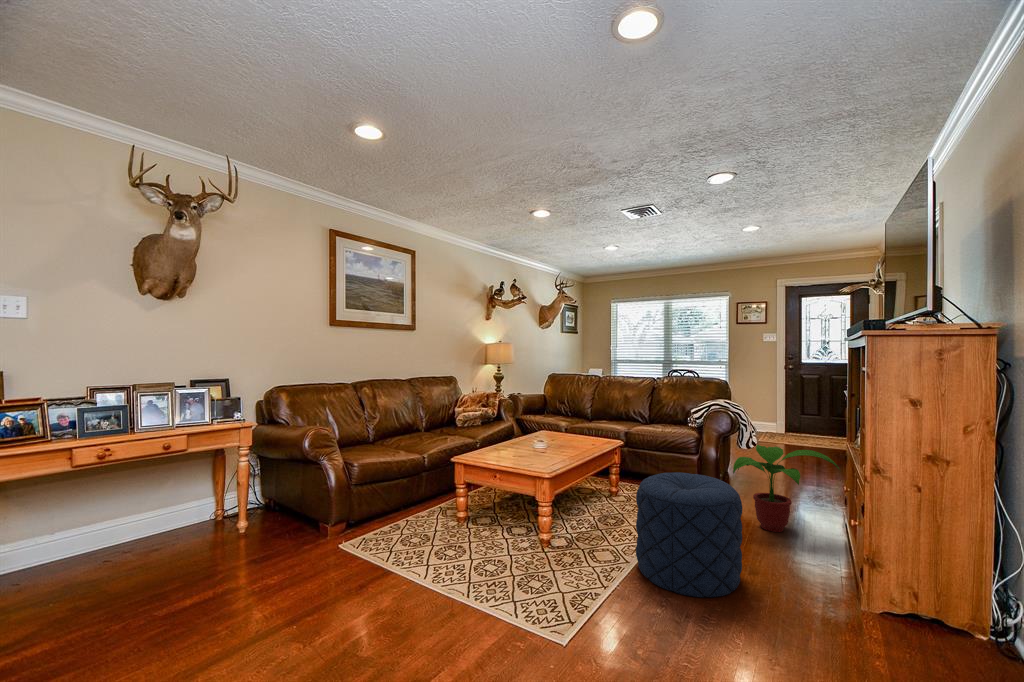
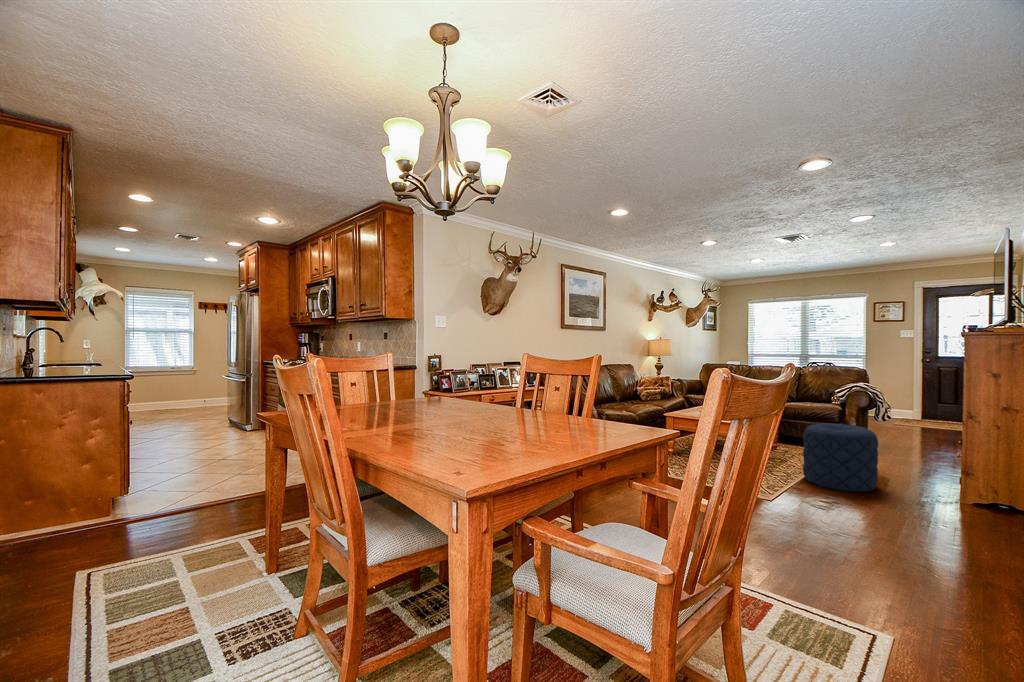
potted plant: present [733,445,839,532] -> none [871,413,957,471]

